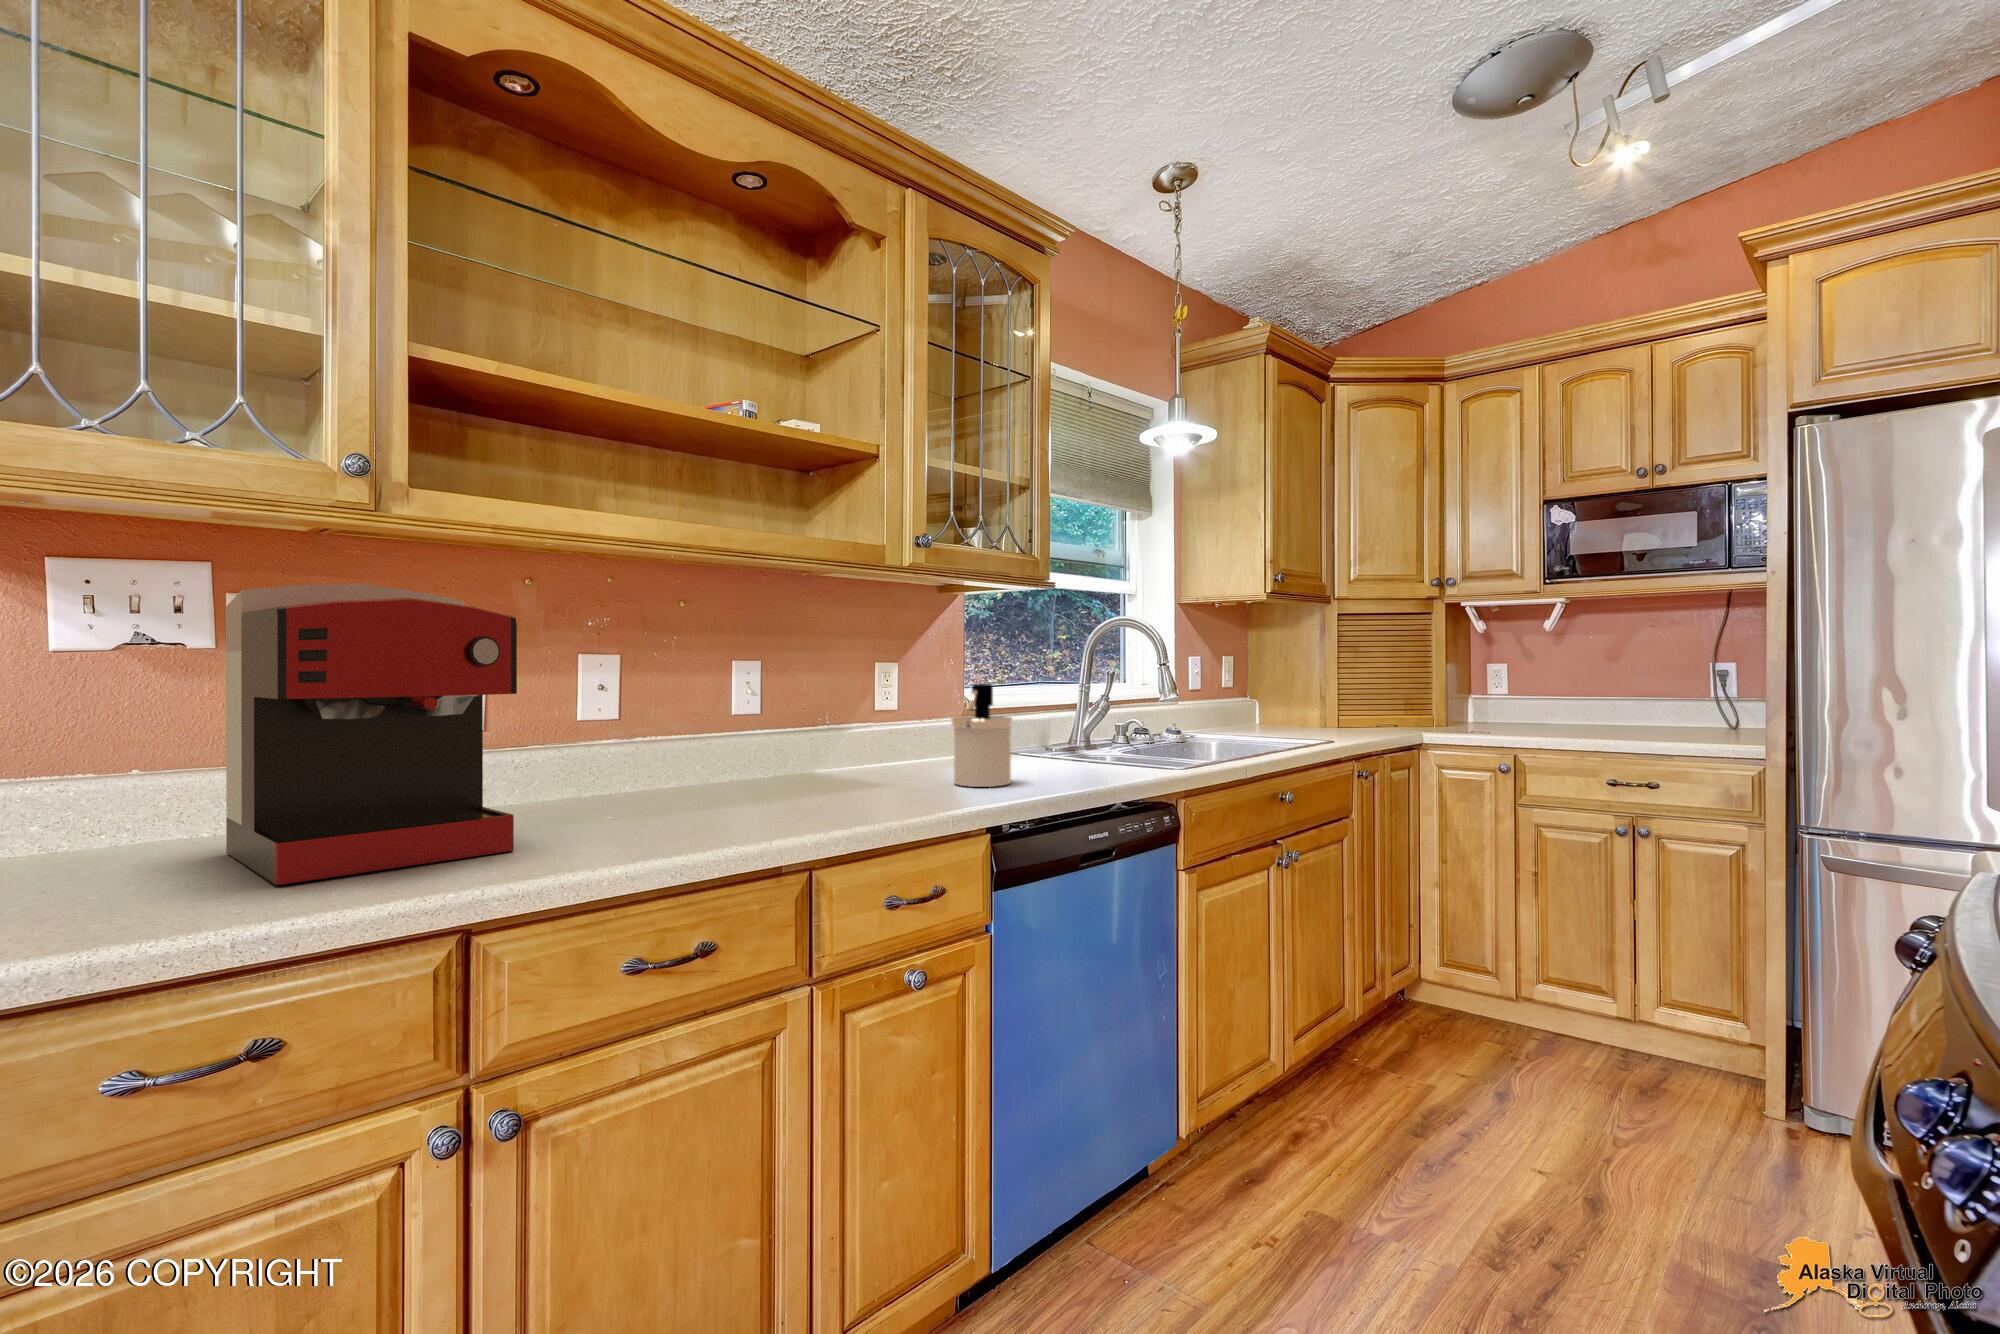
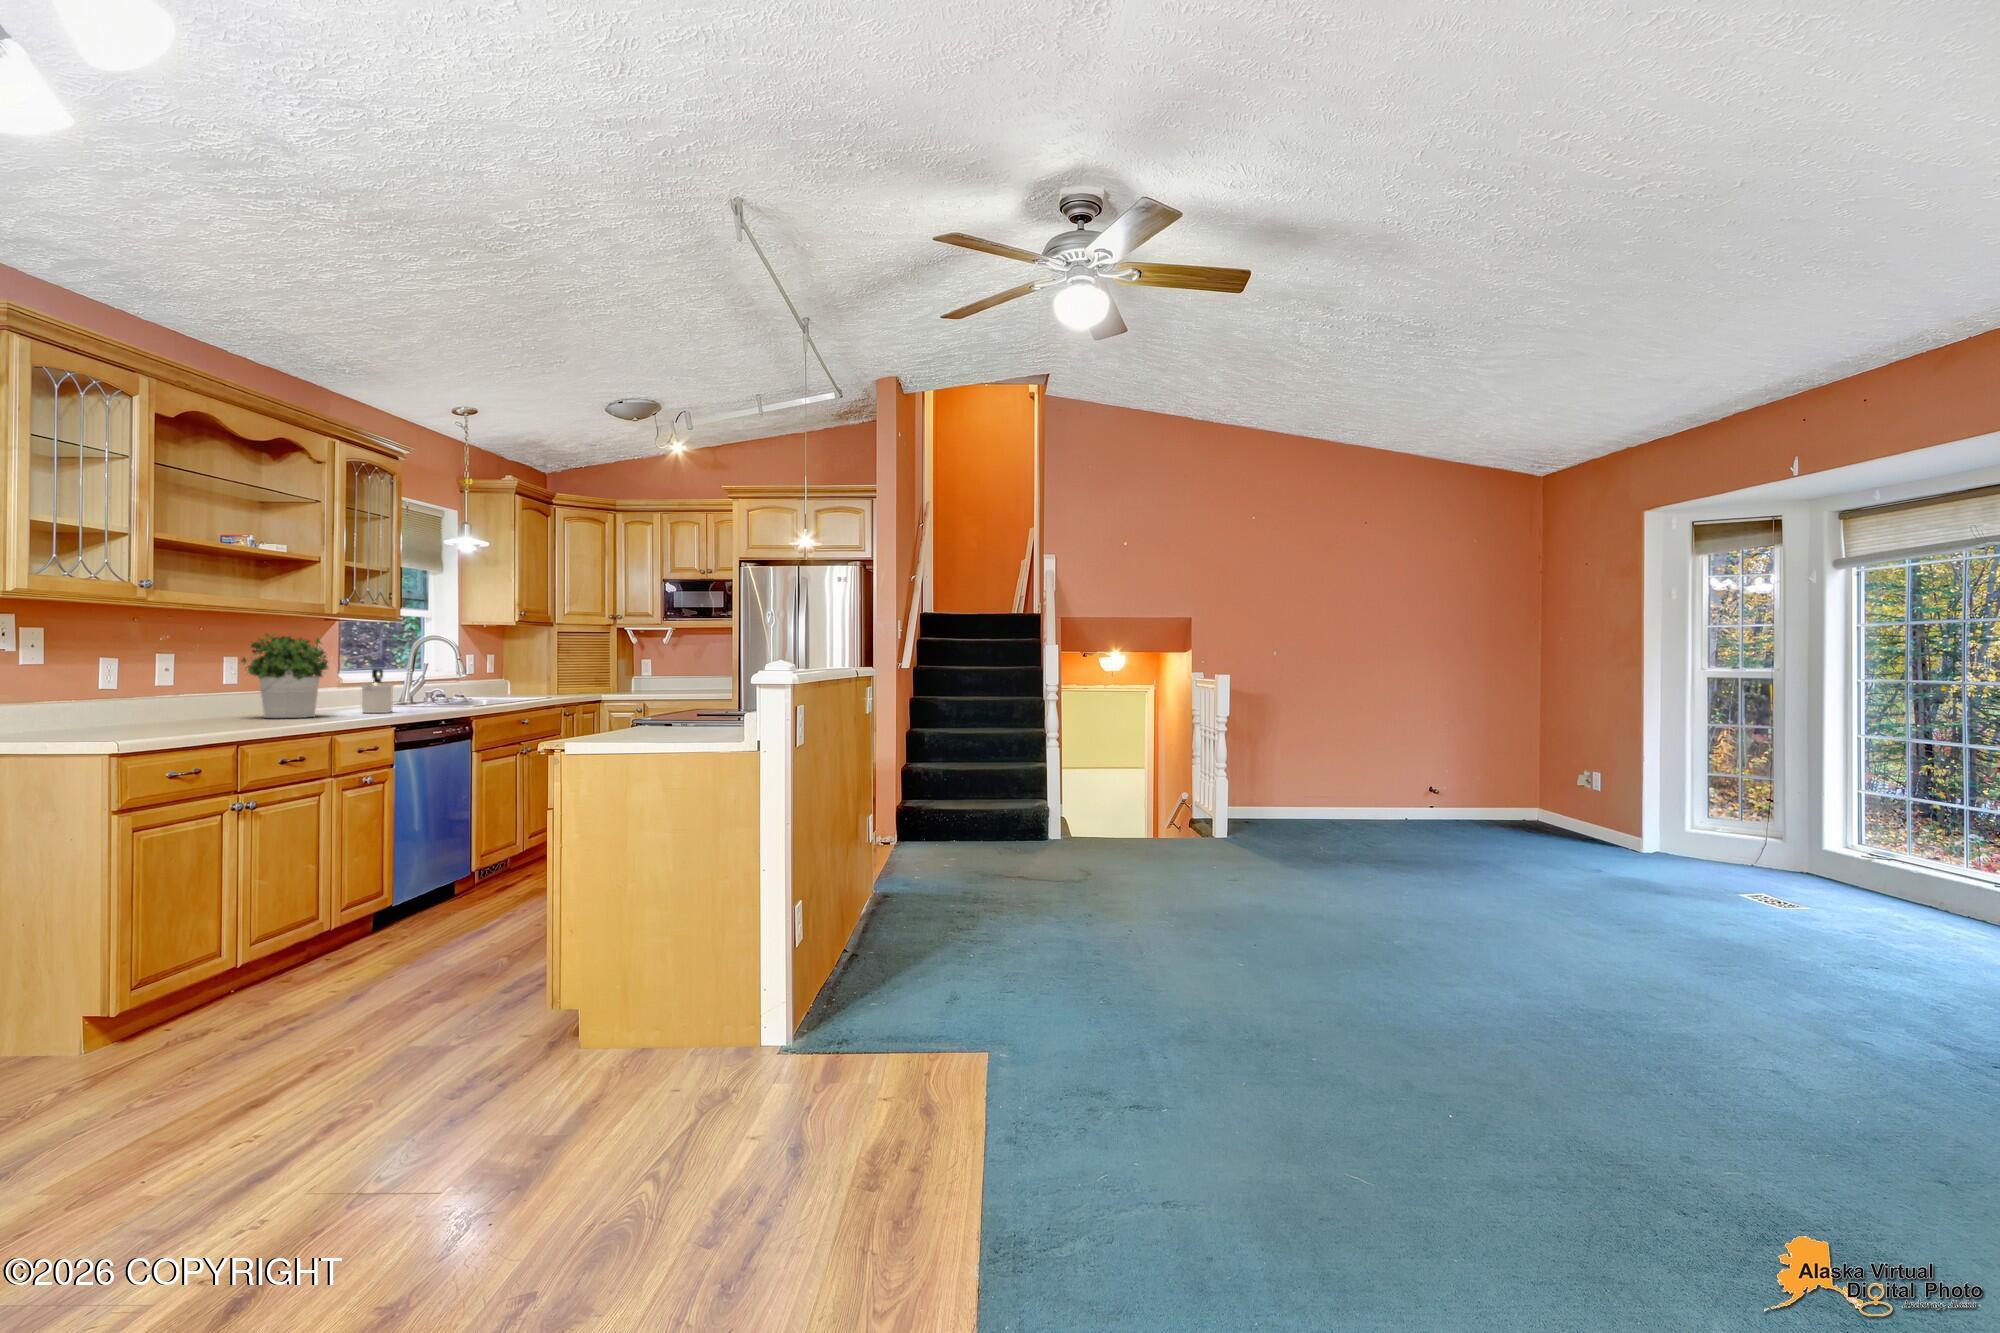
coffee maker: present [226,584,517,885] -> none [73,629,218,733]
potted plant: none [716,604,873,801] -> present [241,634,328,718]

